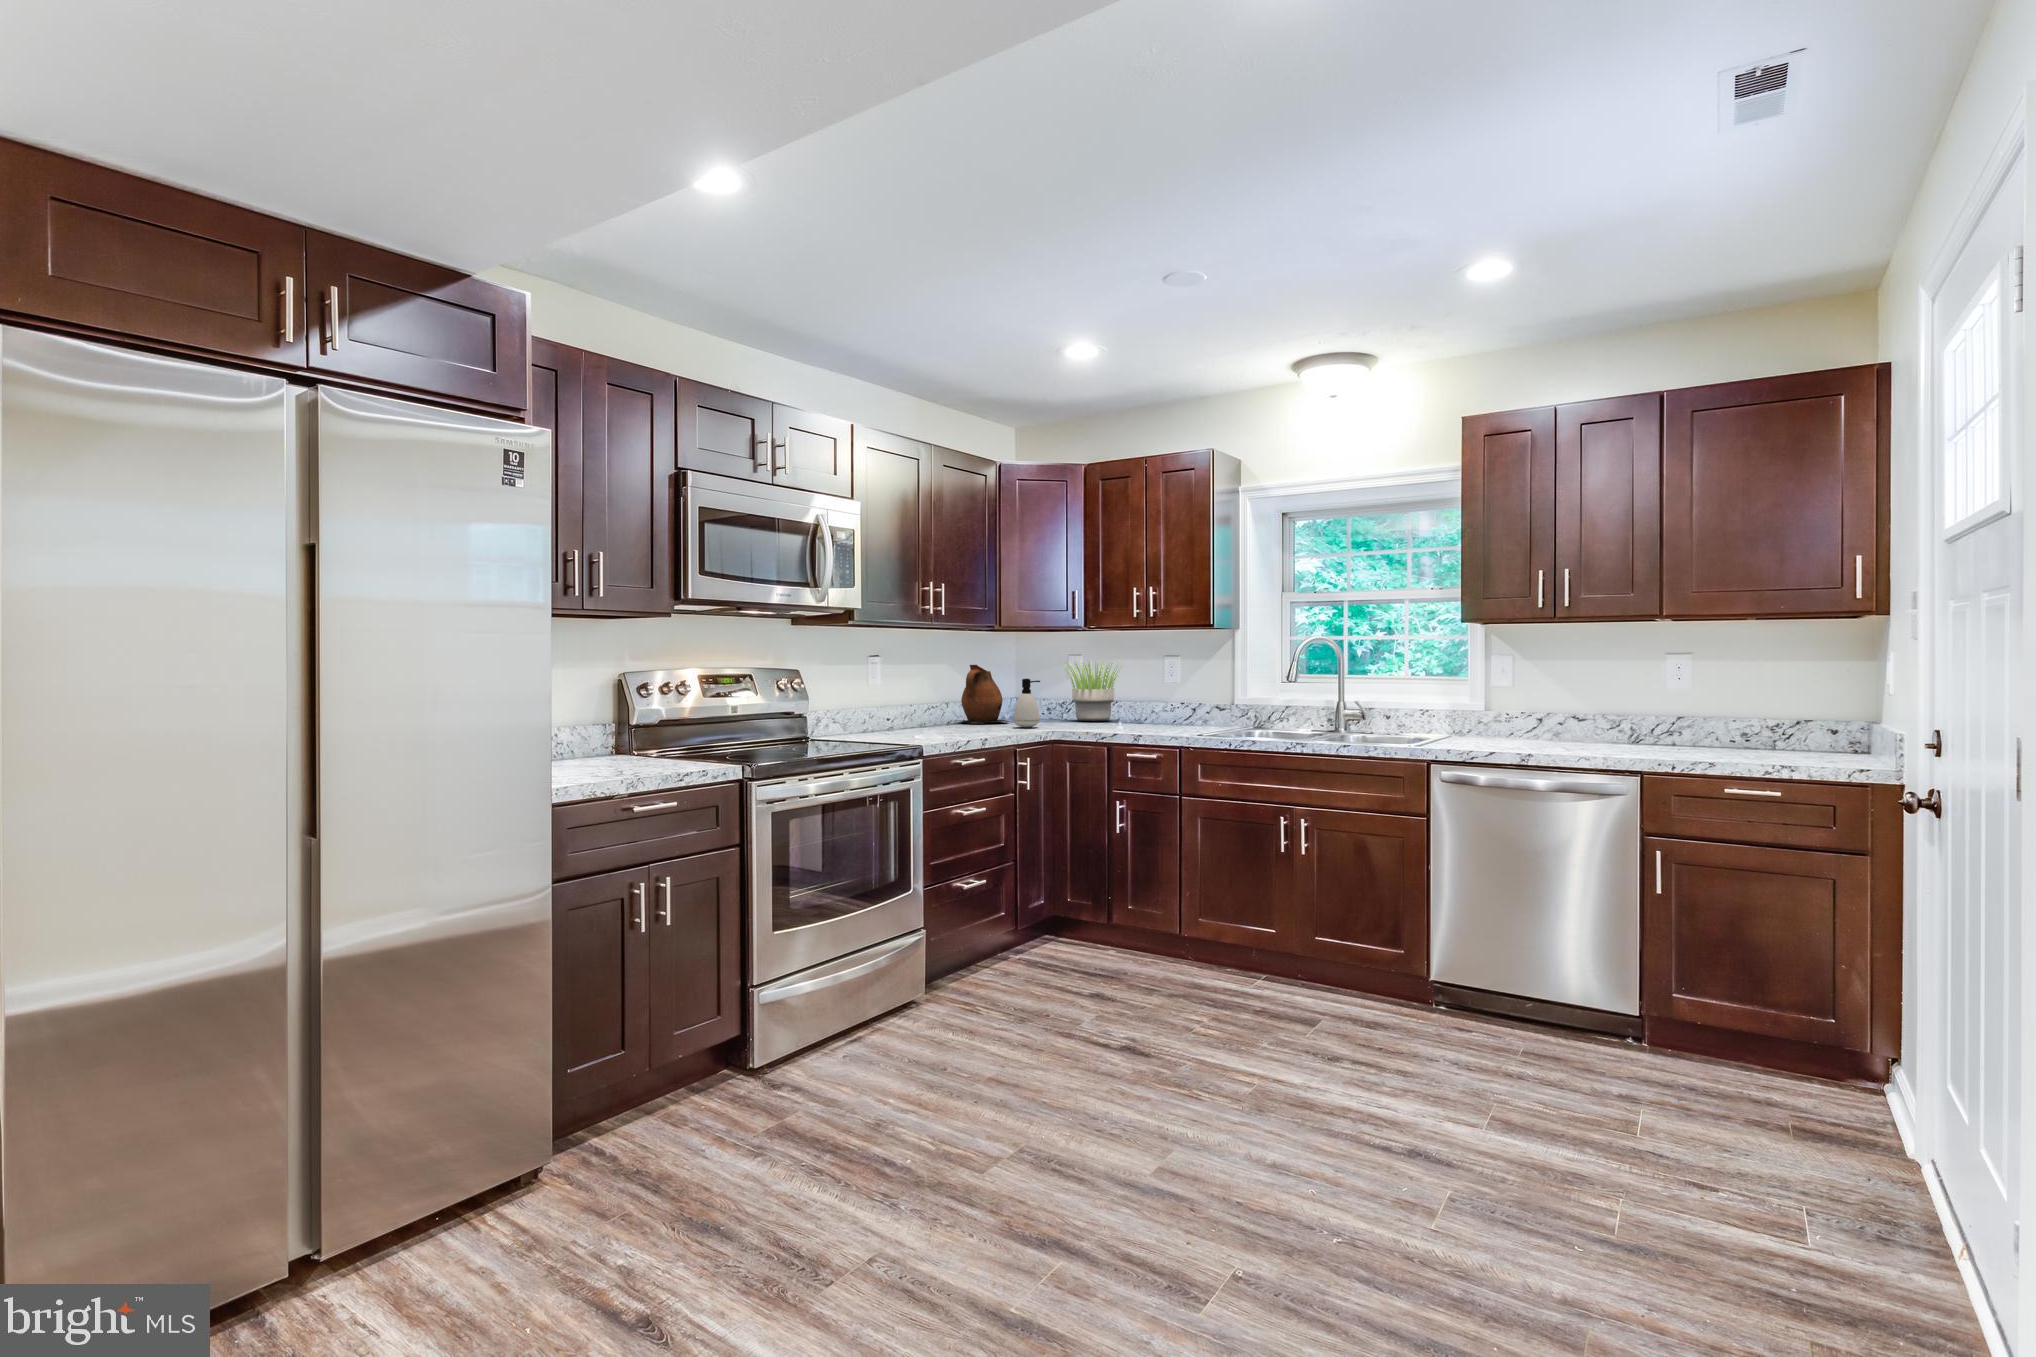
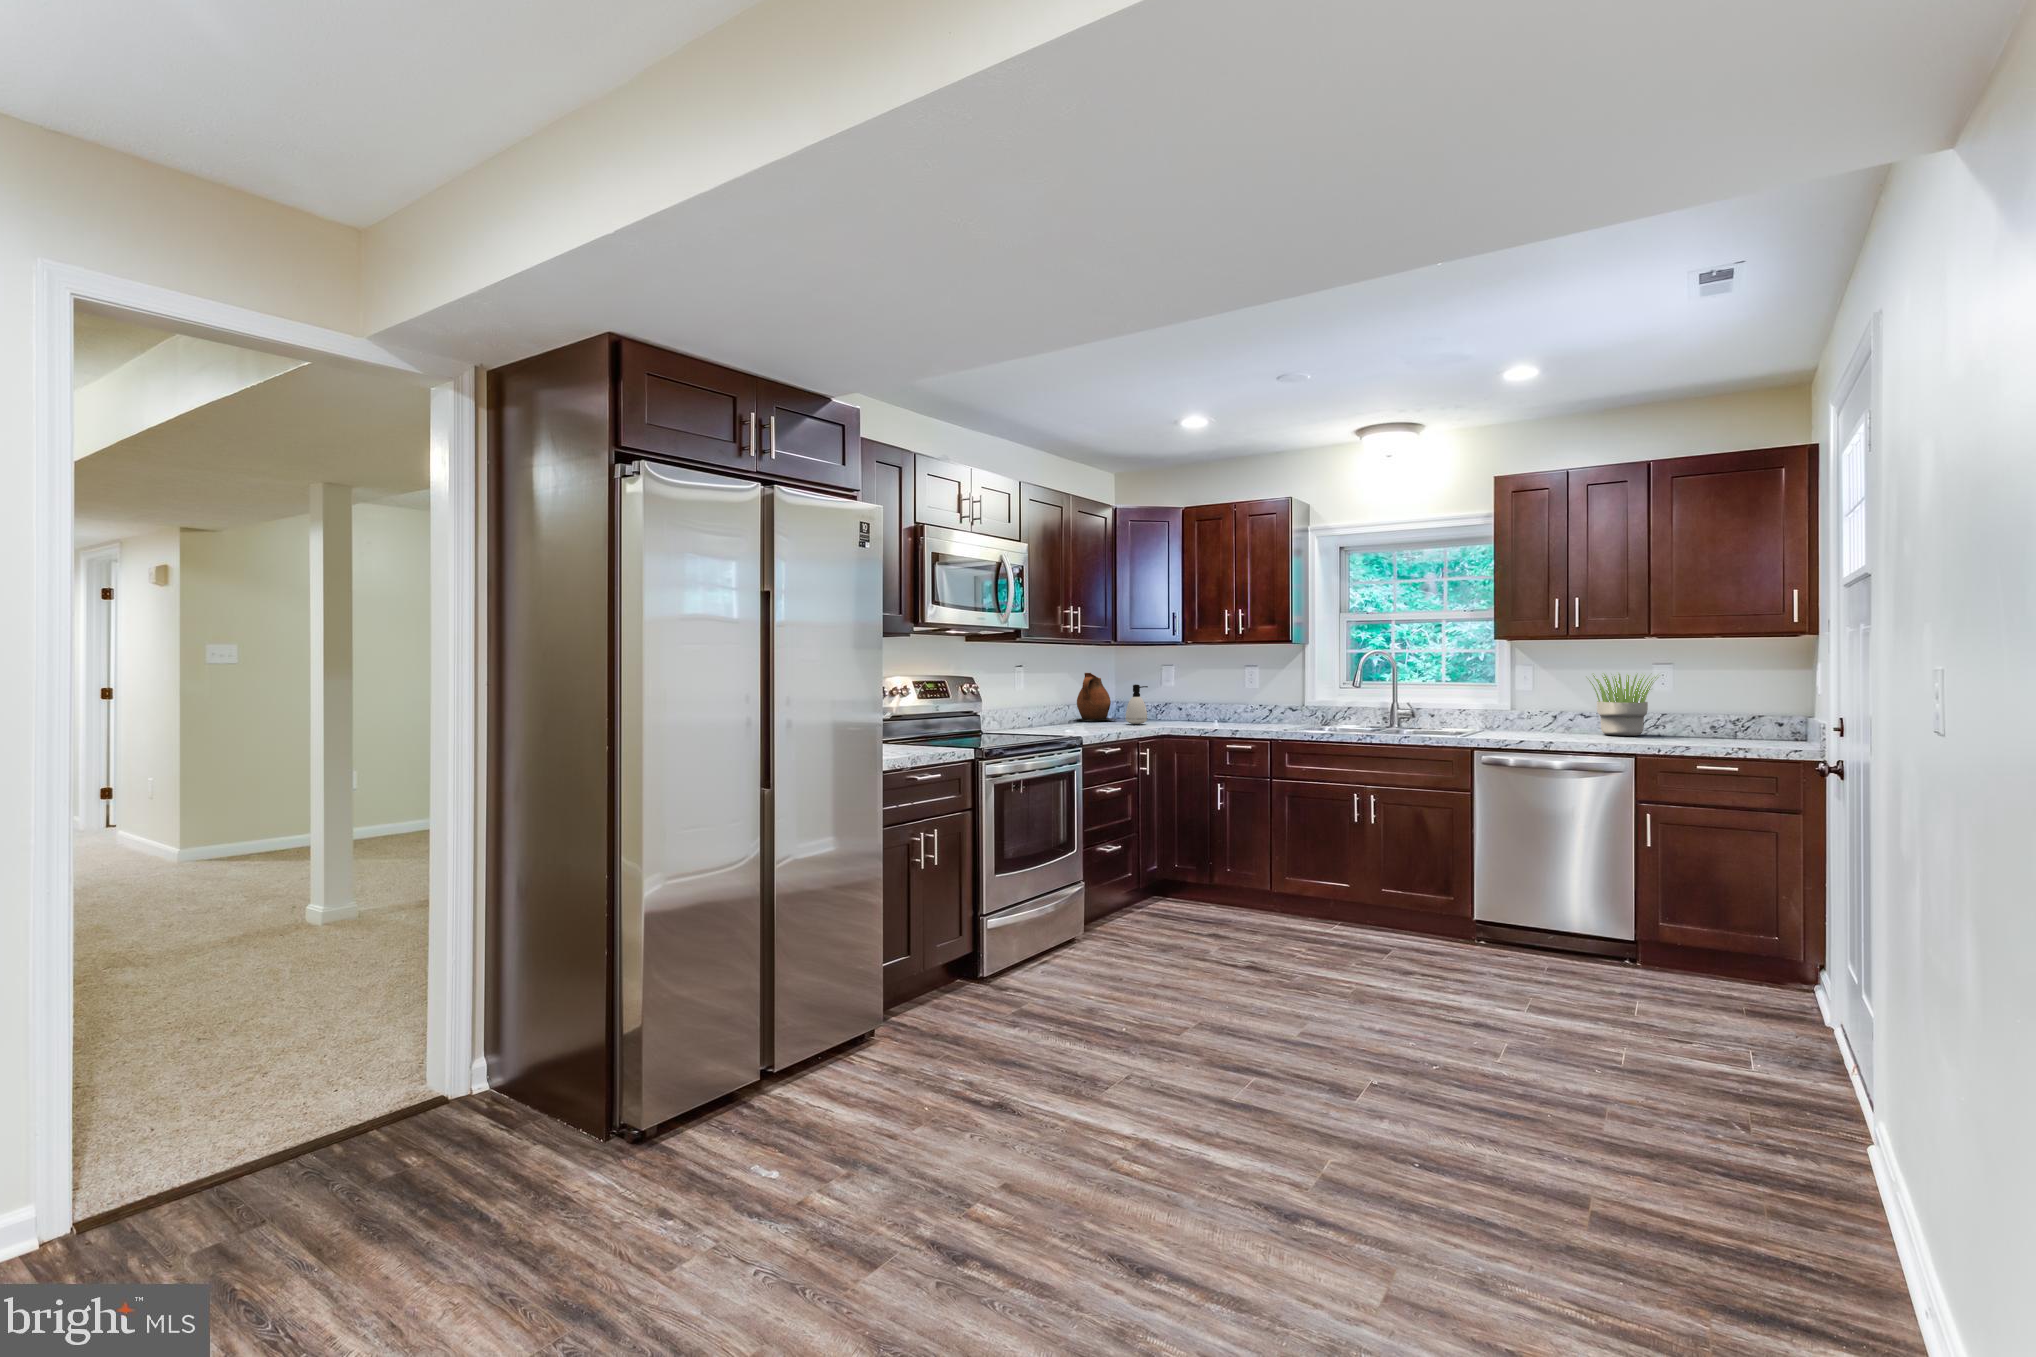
potted plant: present [1066,661,1121,721] -> present [1588,673,1656,736]

